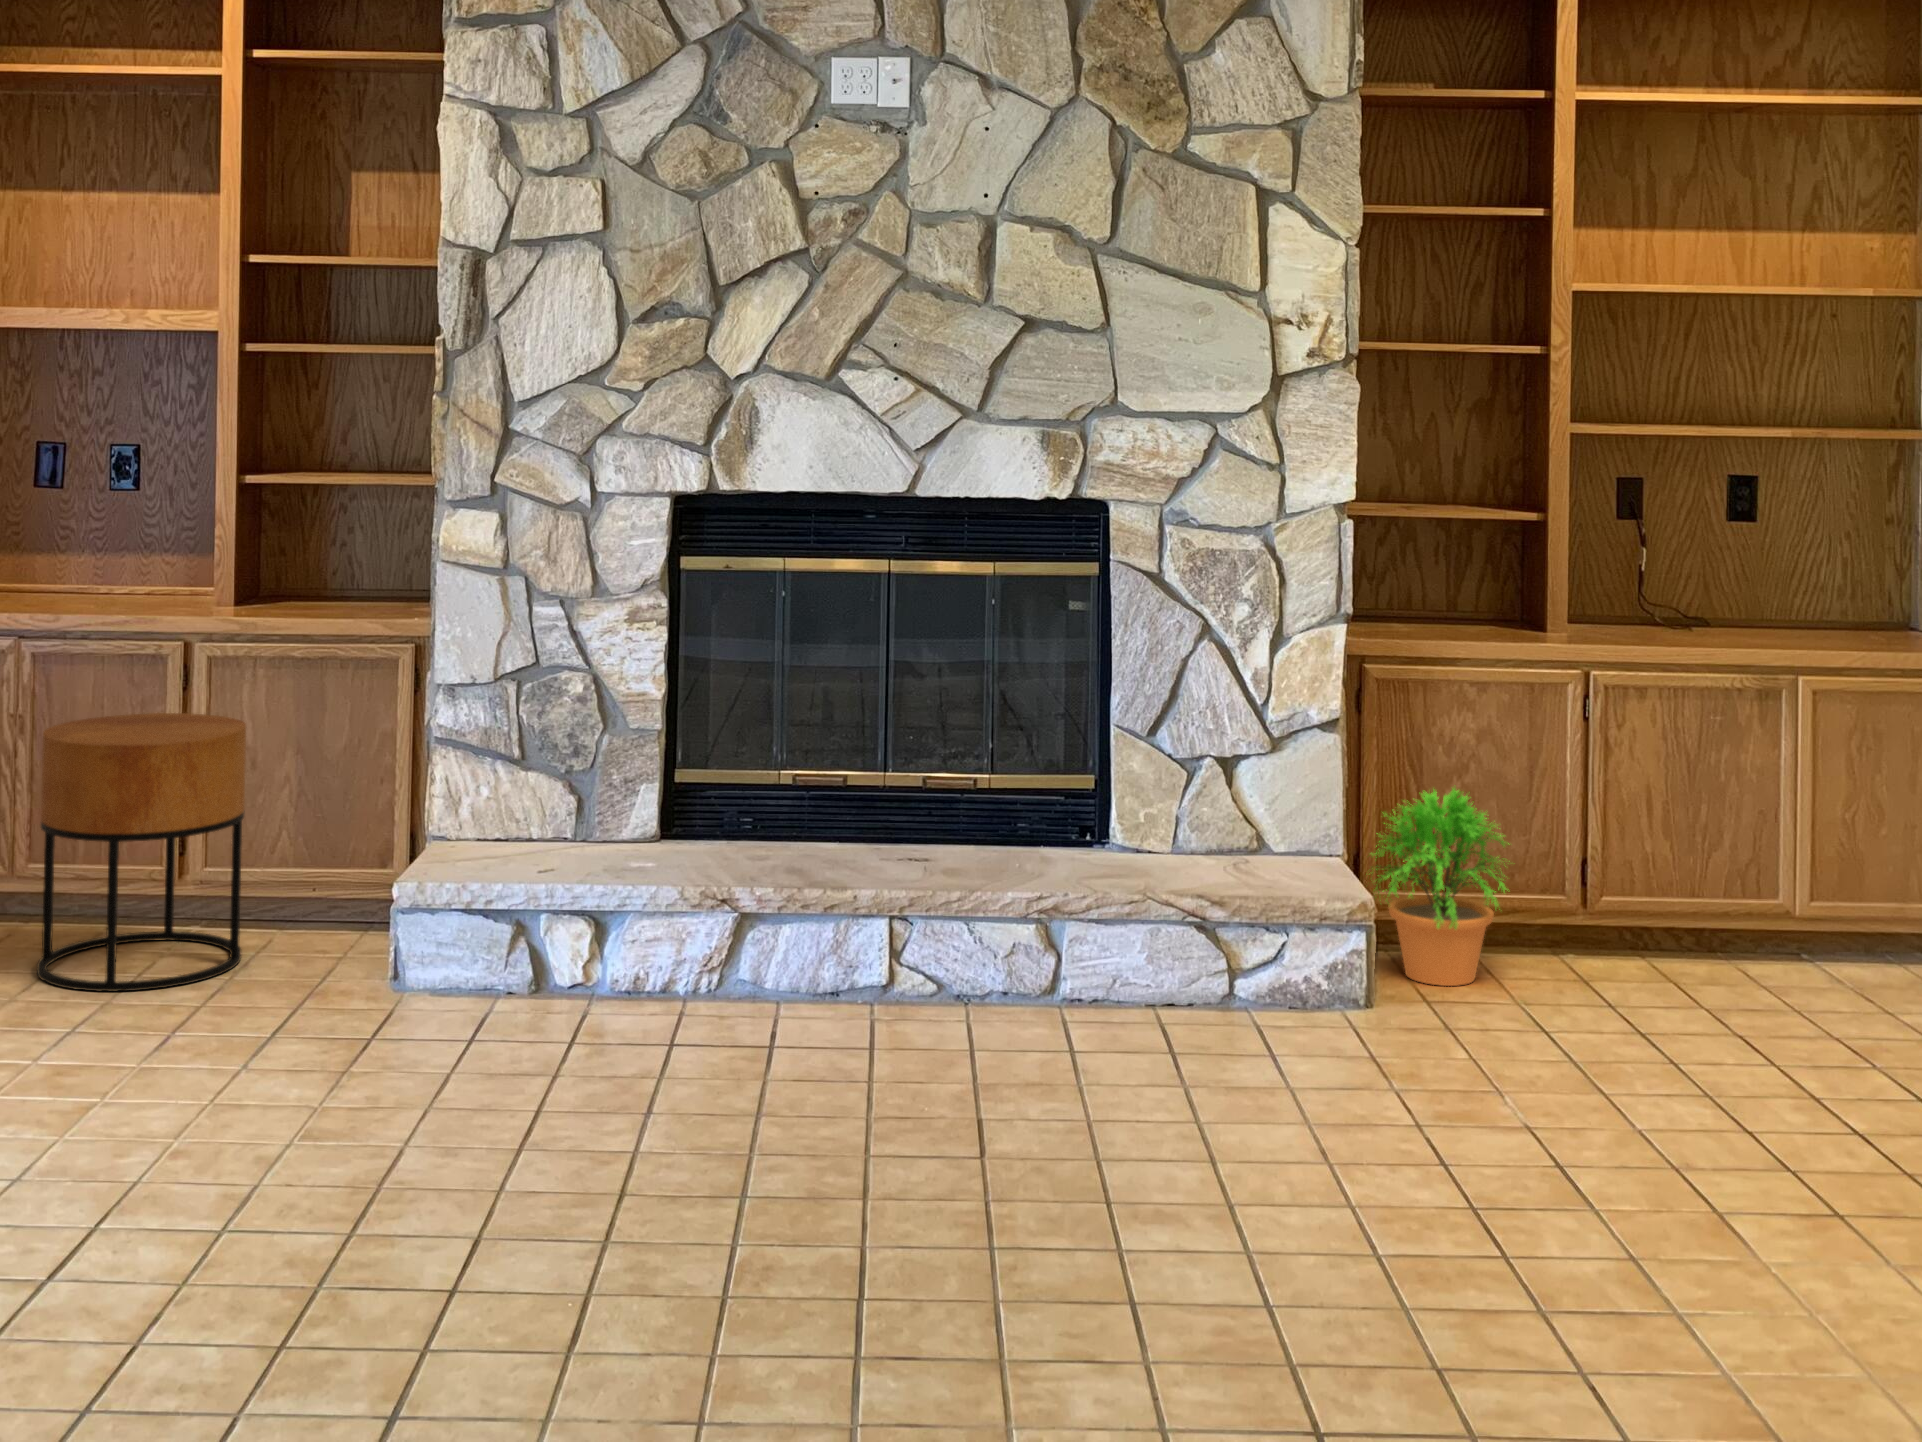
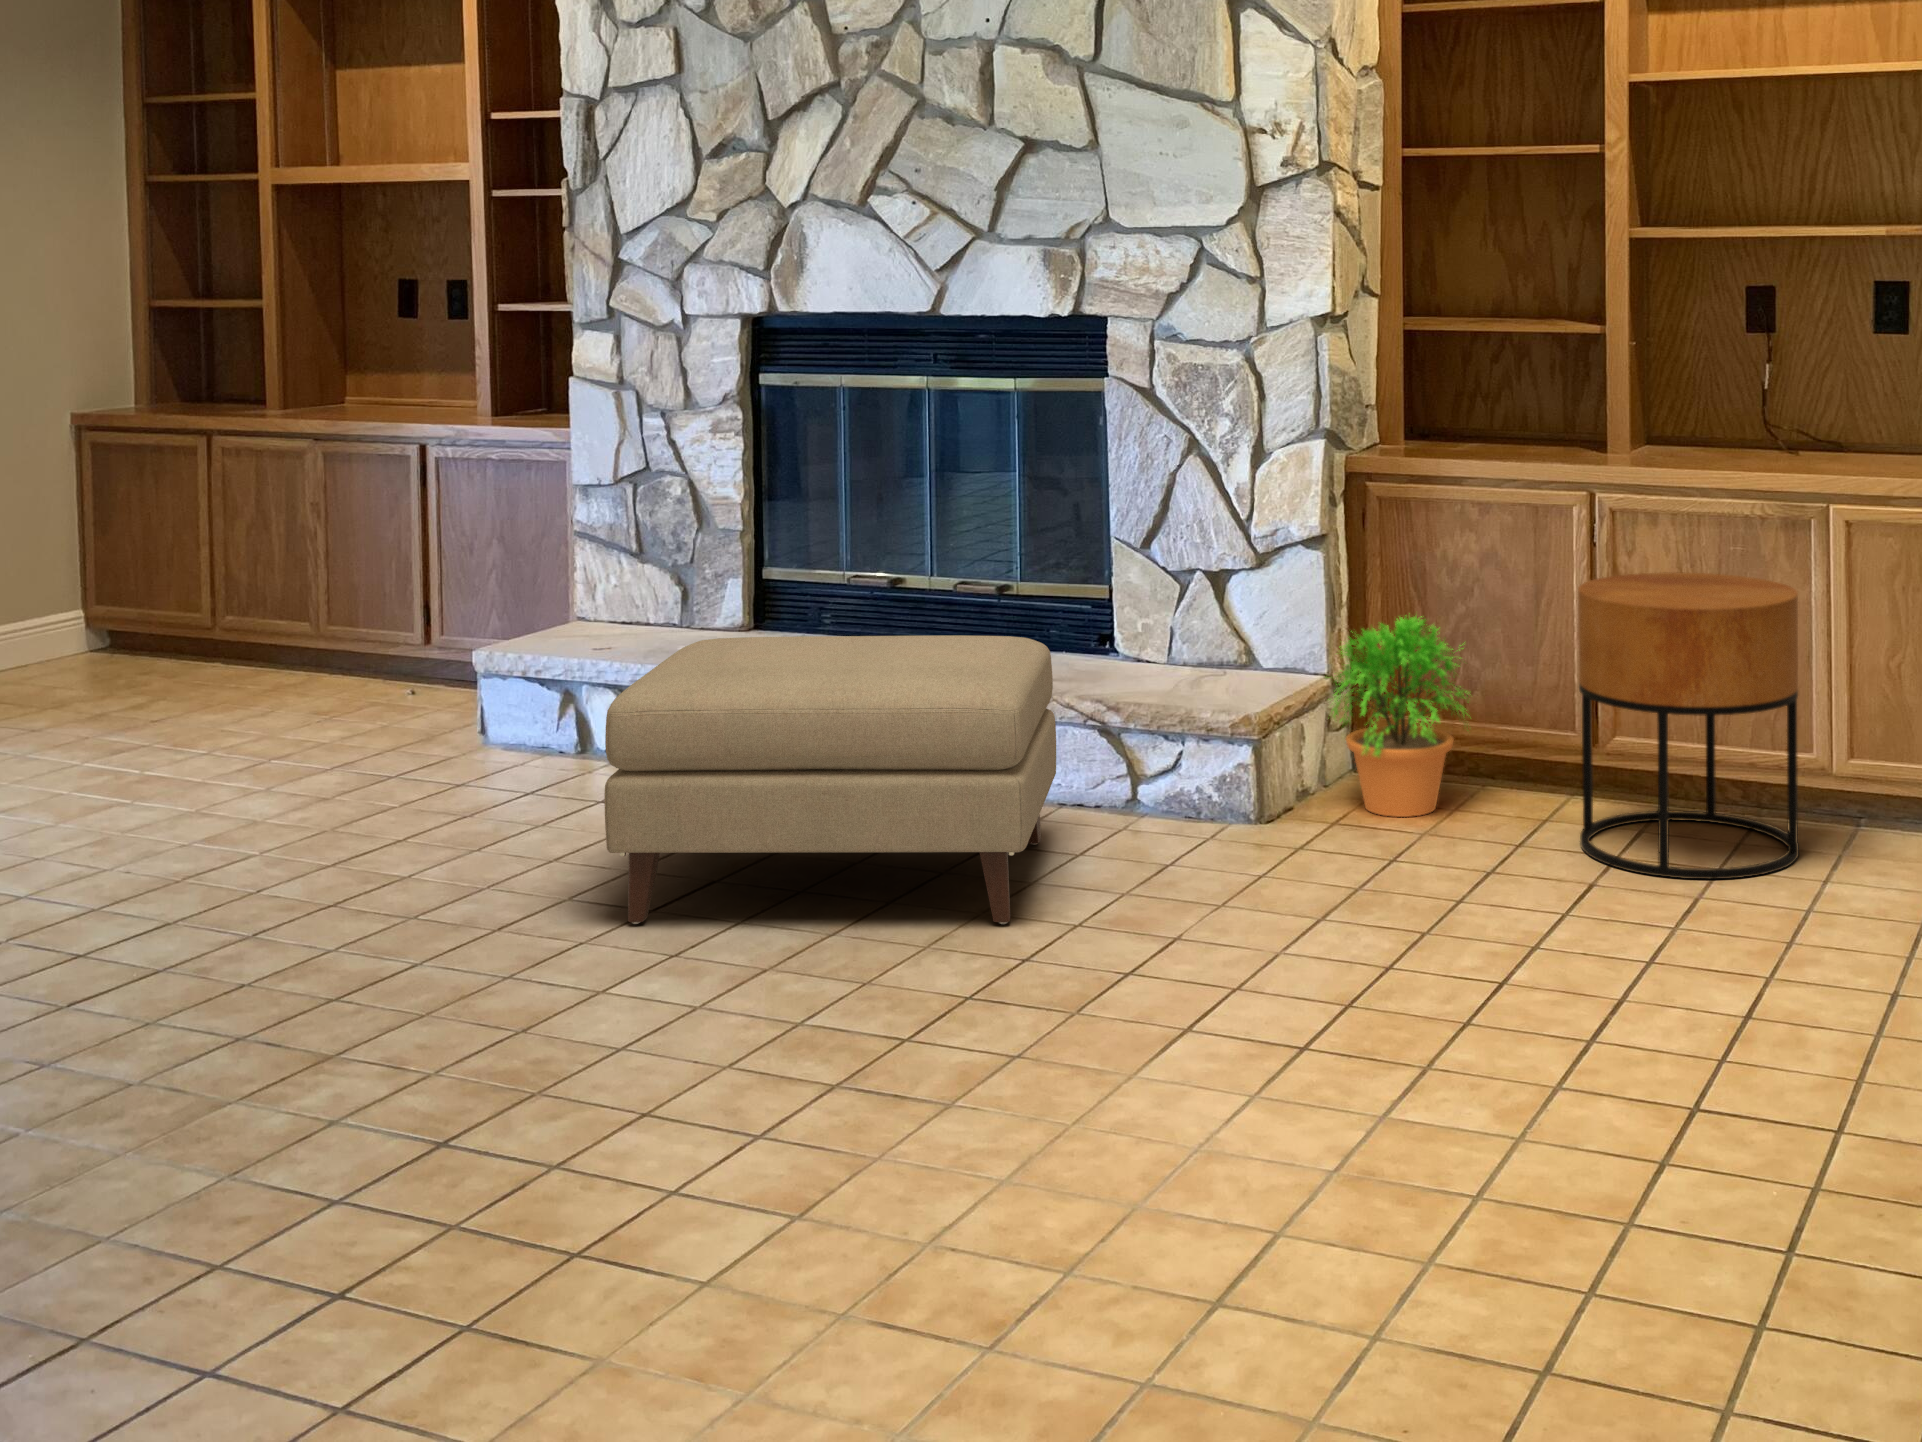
side table: present [37,713,246,991] -> present [1578,572,1799,879]
ottoman: none [858,833,1369,1179] -> present [605,635,1056,924]

